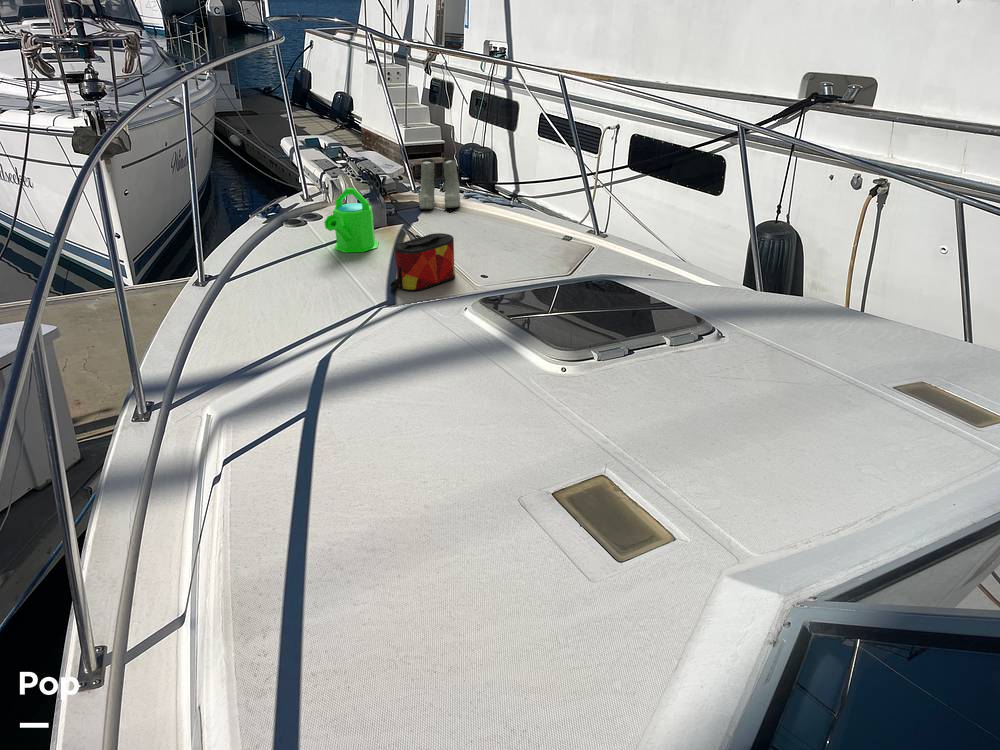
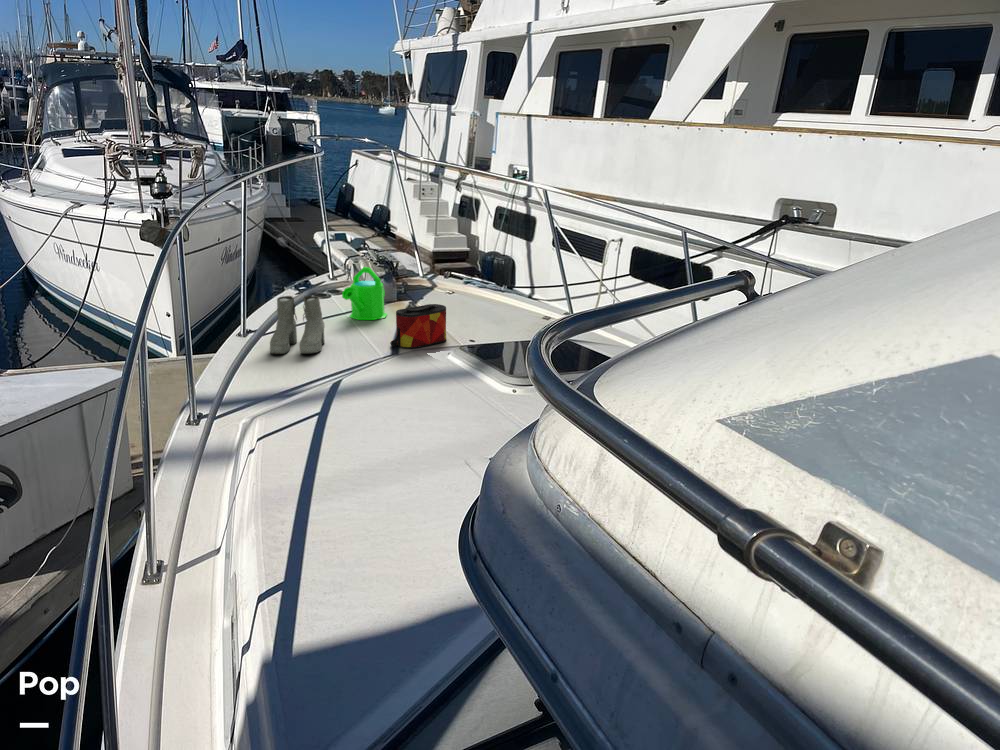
boots: present [419,159,460,209] -> present [270,296,325,354]

